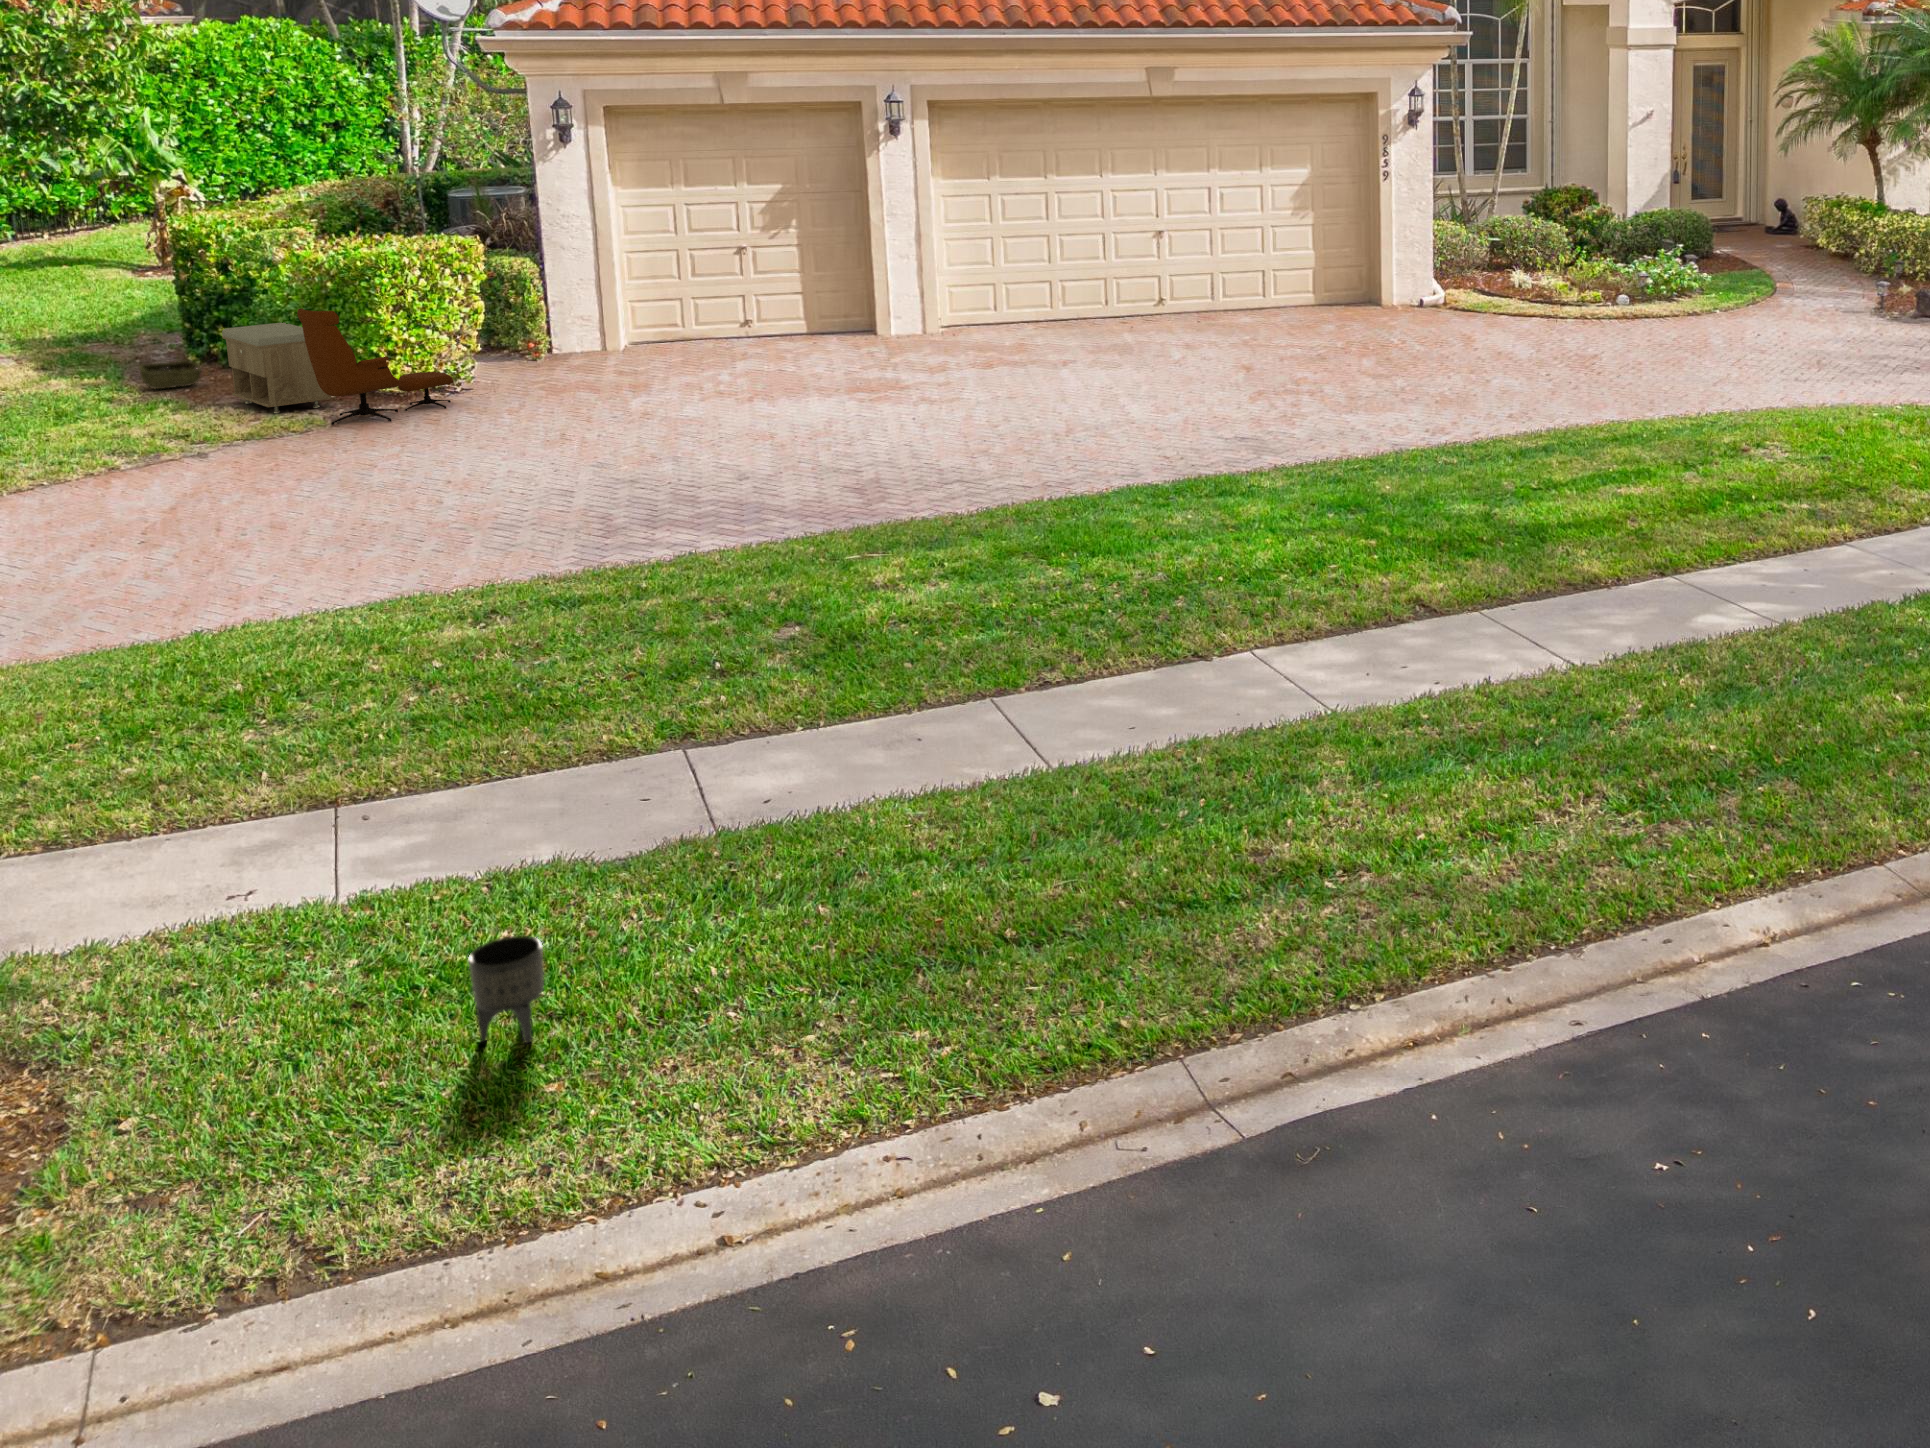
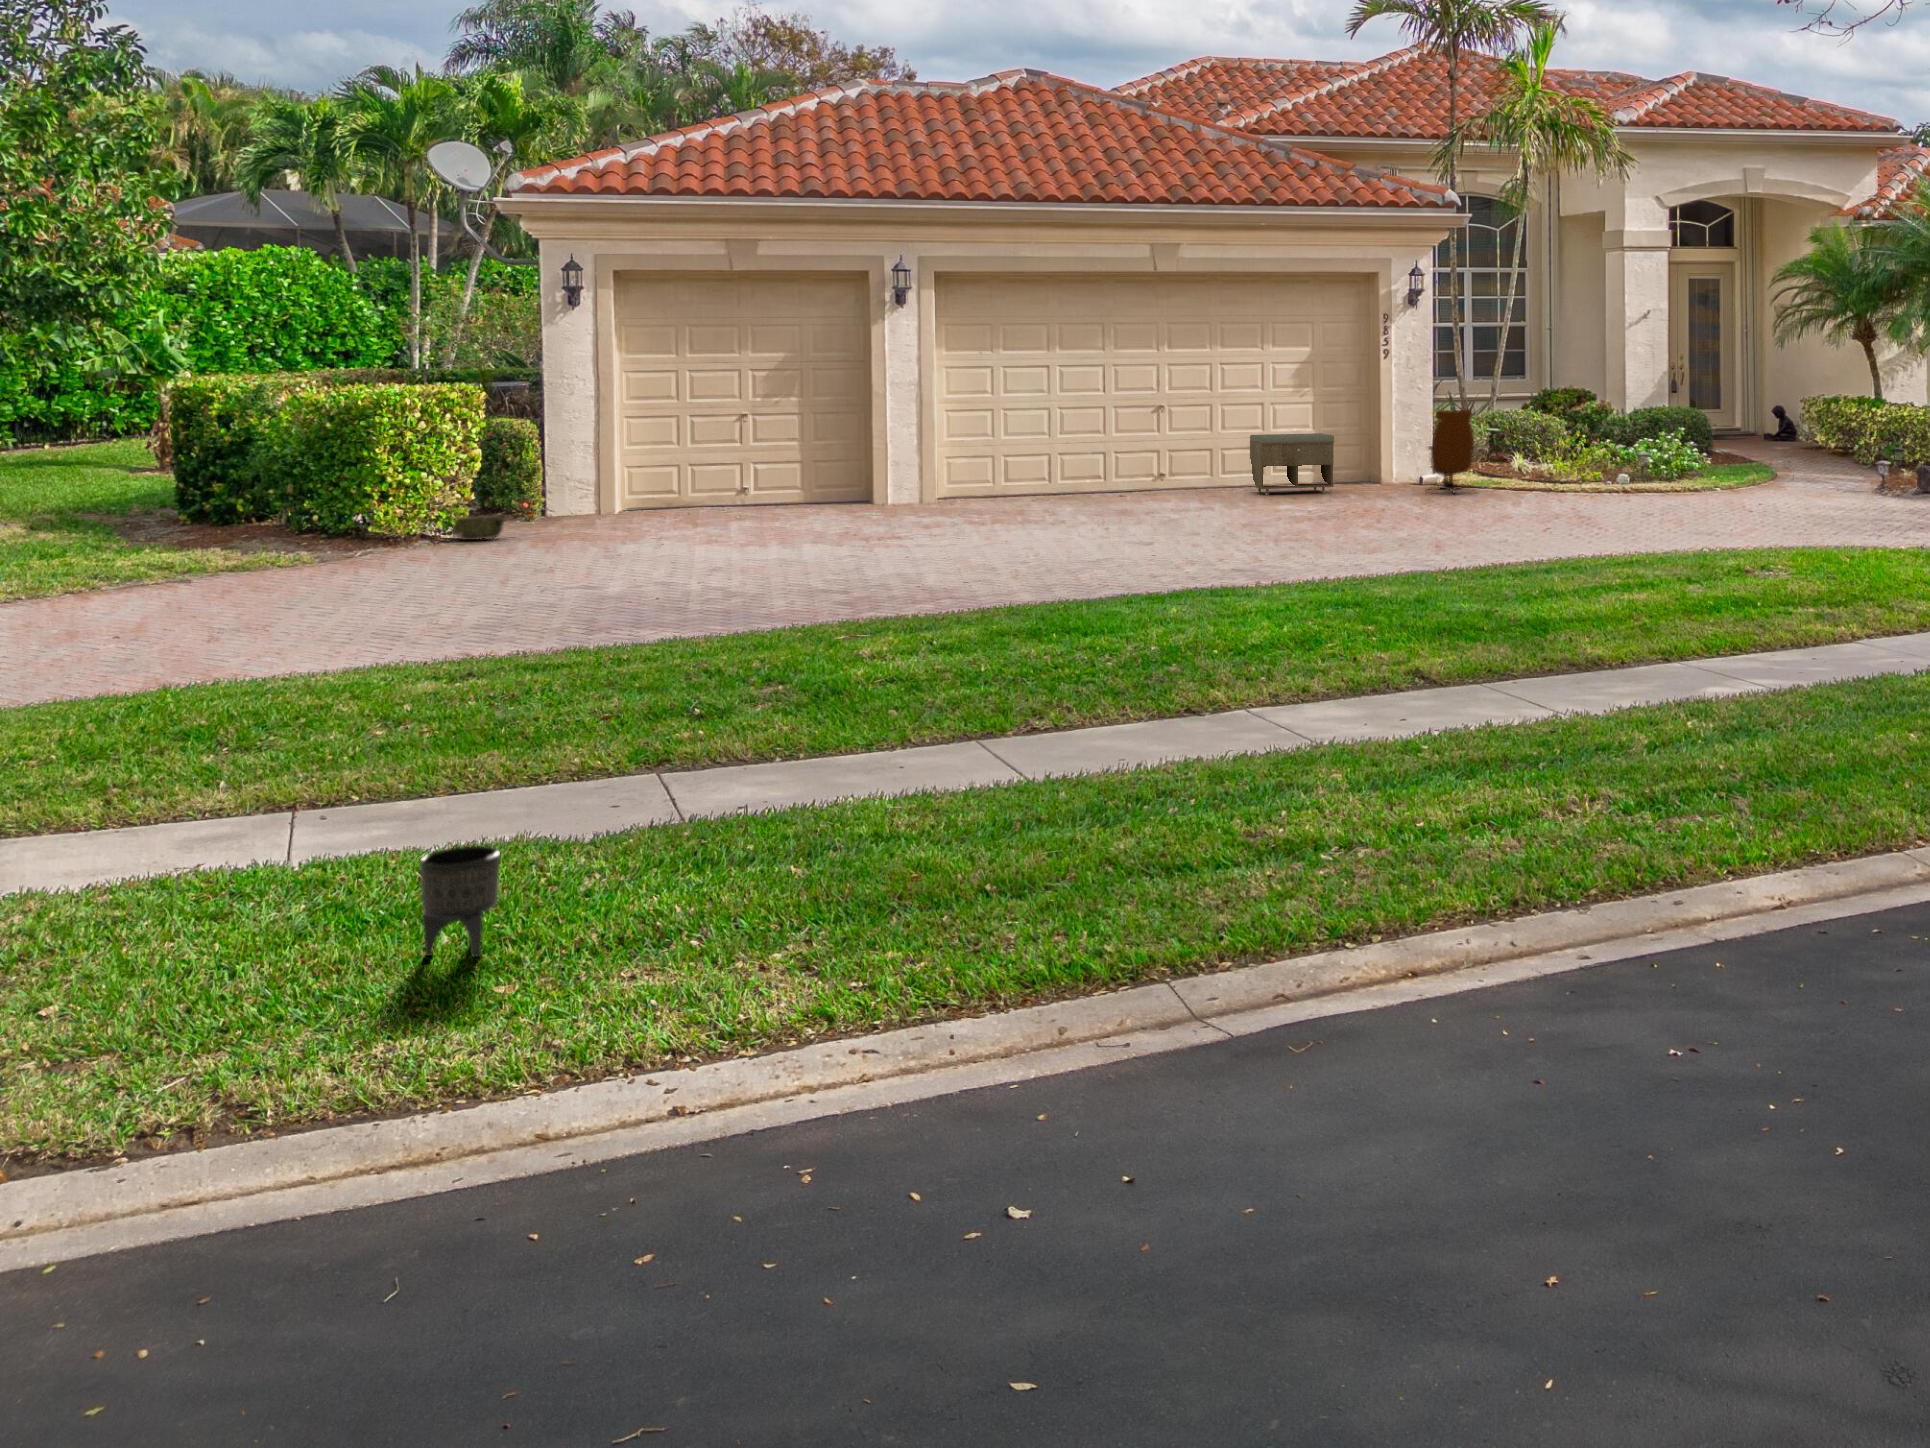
lounge chair: present [297,308,453,425] -> present [1428,410,1474,492]
storage bench: present [222,323,331,413] -> present [1250,433,1334,495]
woven basket: present [139,361,202,389] -> present [451,516,504,540]

